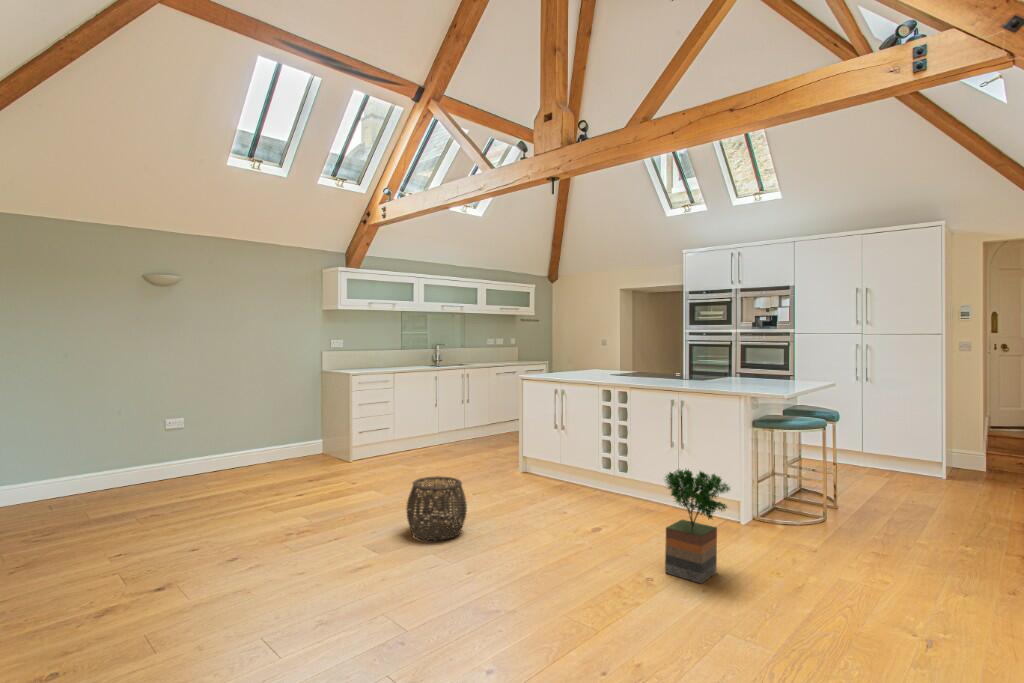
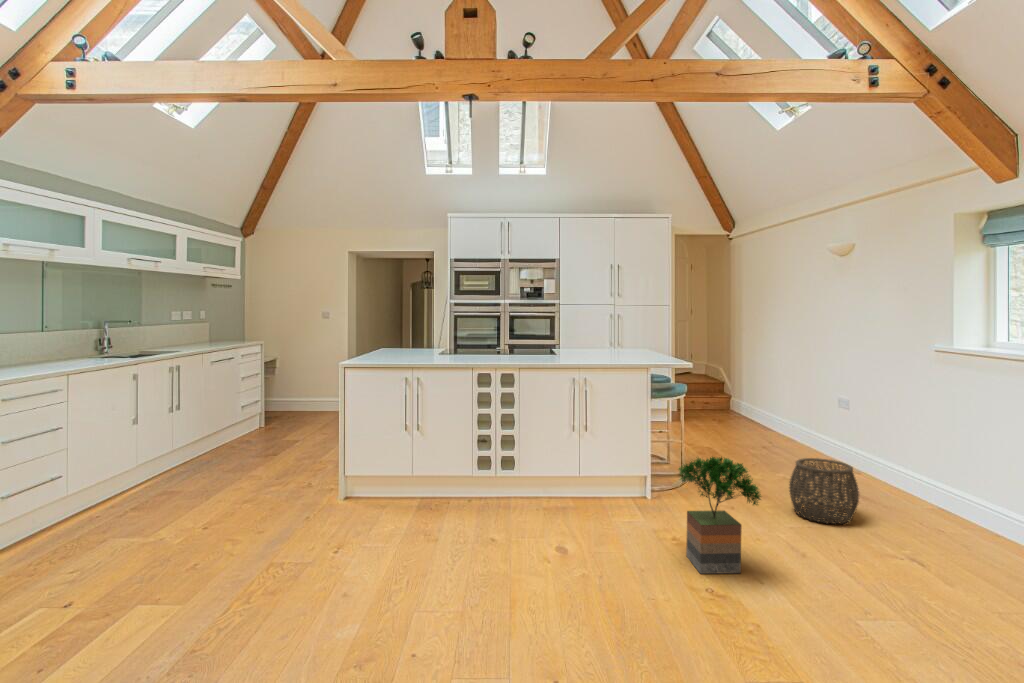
woven basket: present [407,476,467,540] -> present [789,458,859,524]

